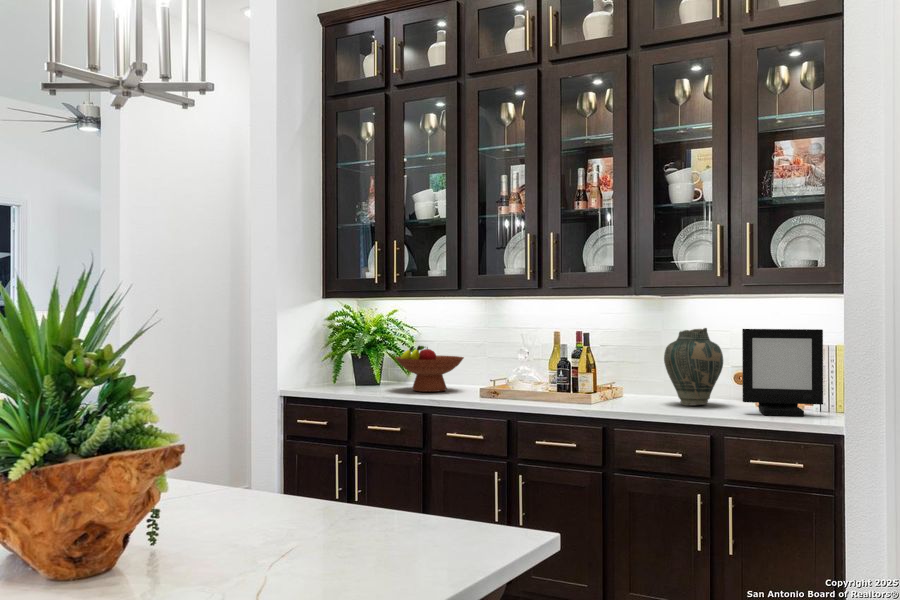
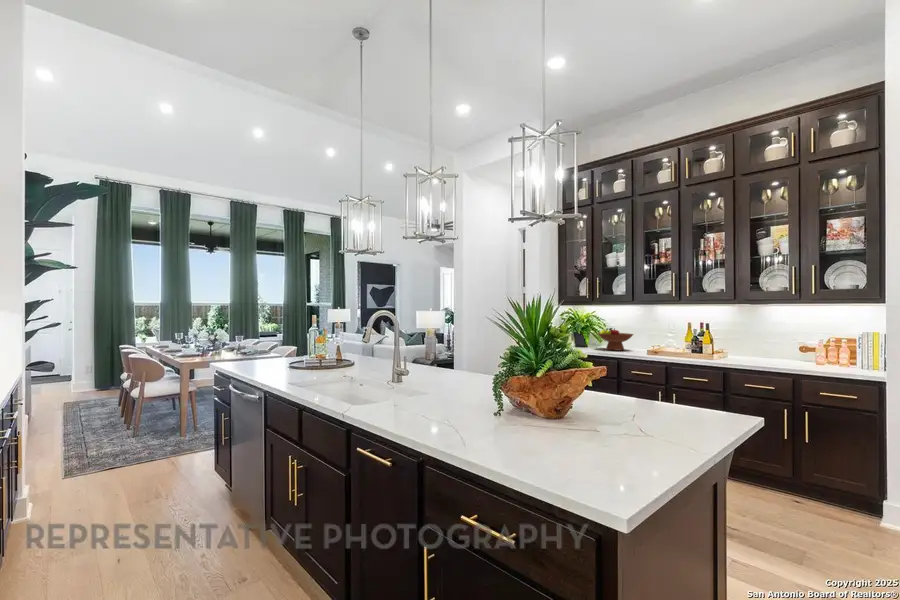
vase: present [664,328,723,406] -> none [757,321,796,362]
picture frame: present [742,329,823,416] -> none [811,322,868,370]

